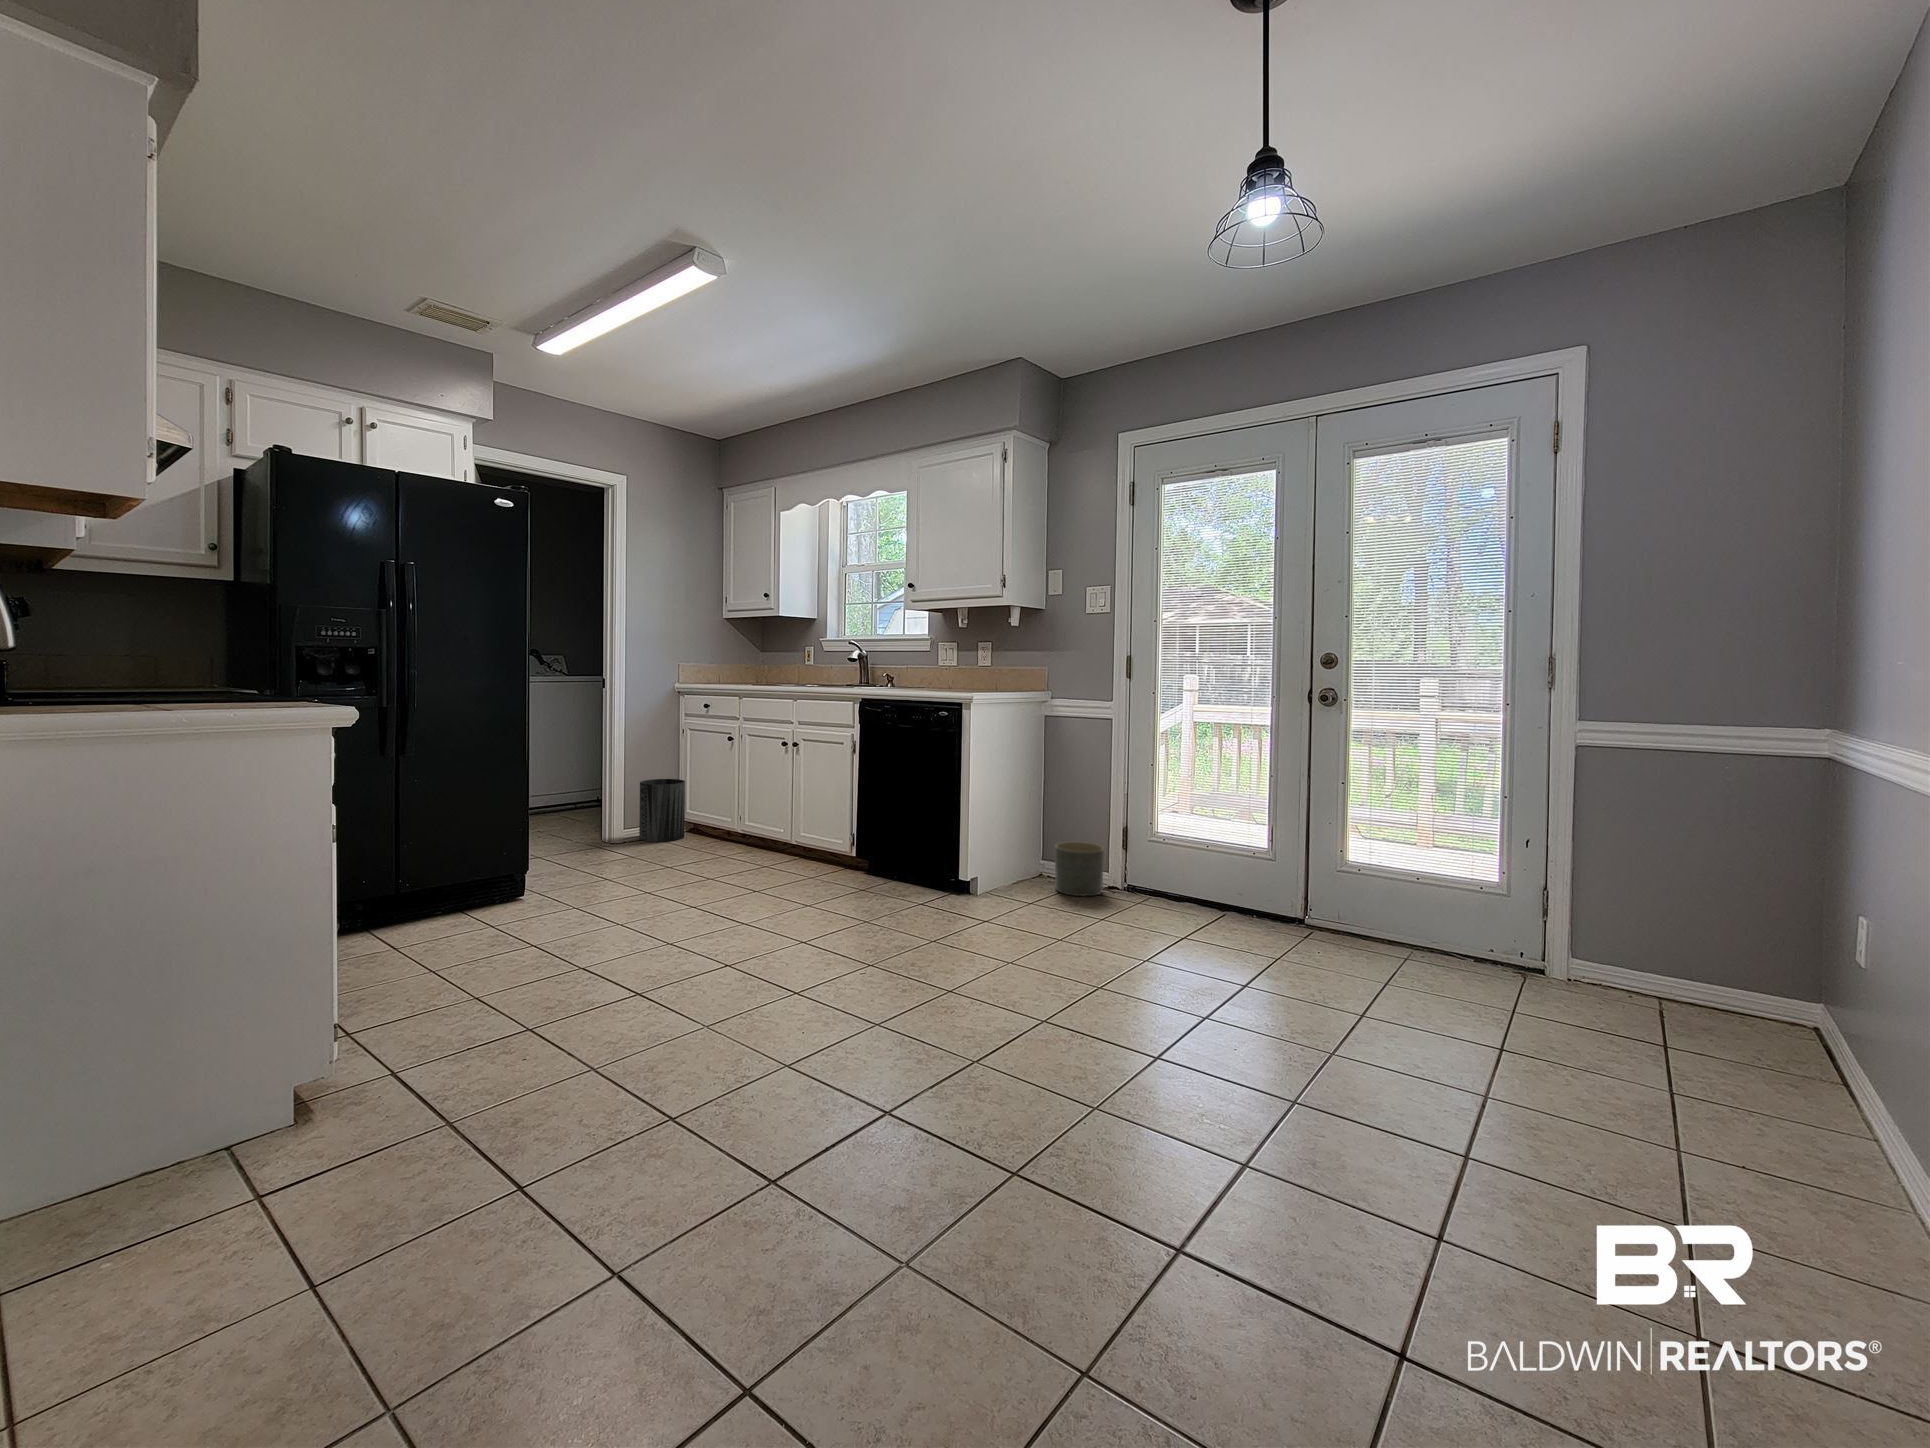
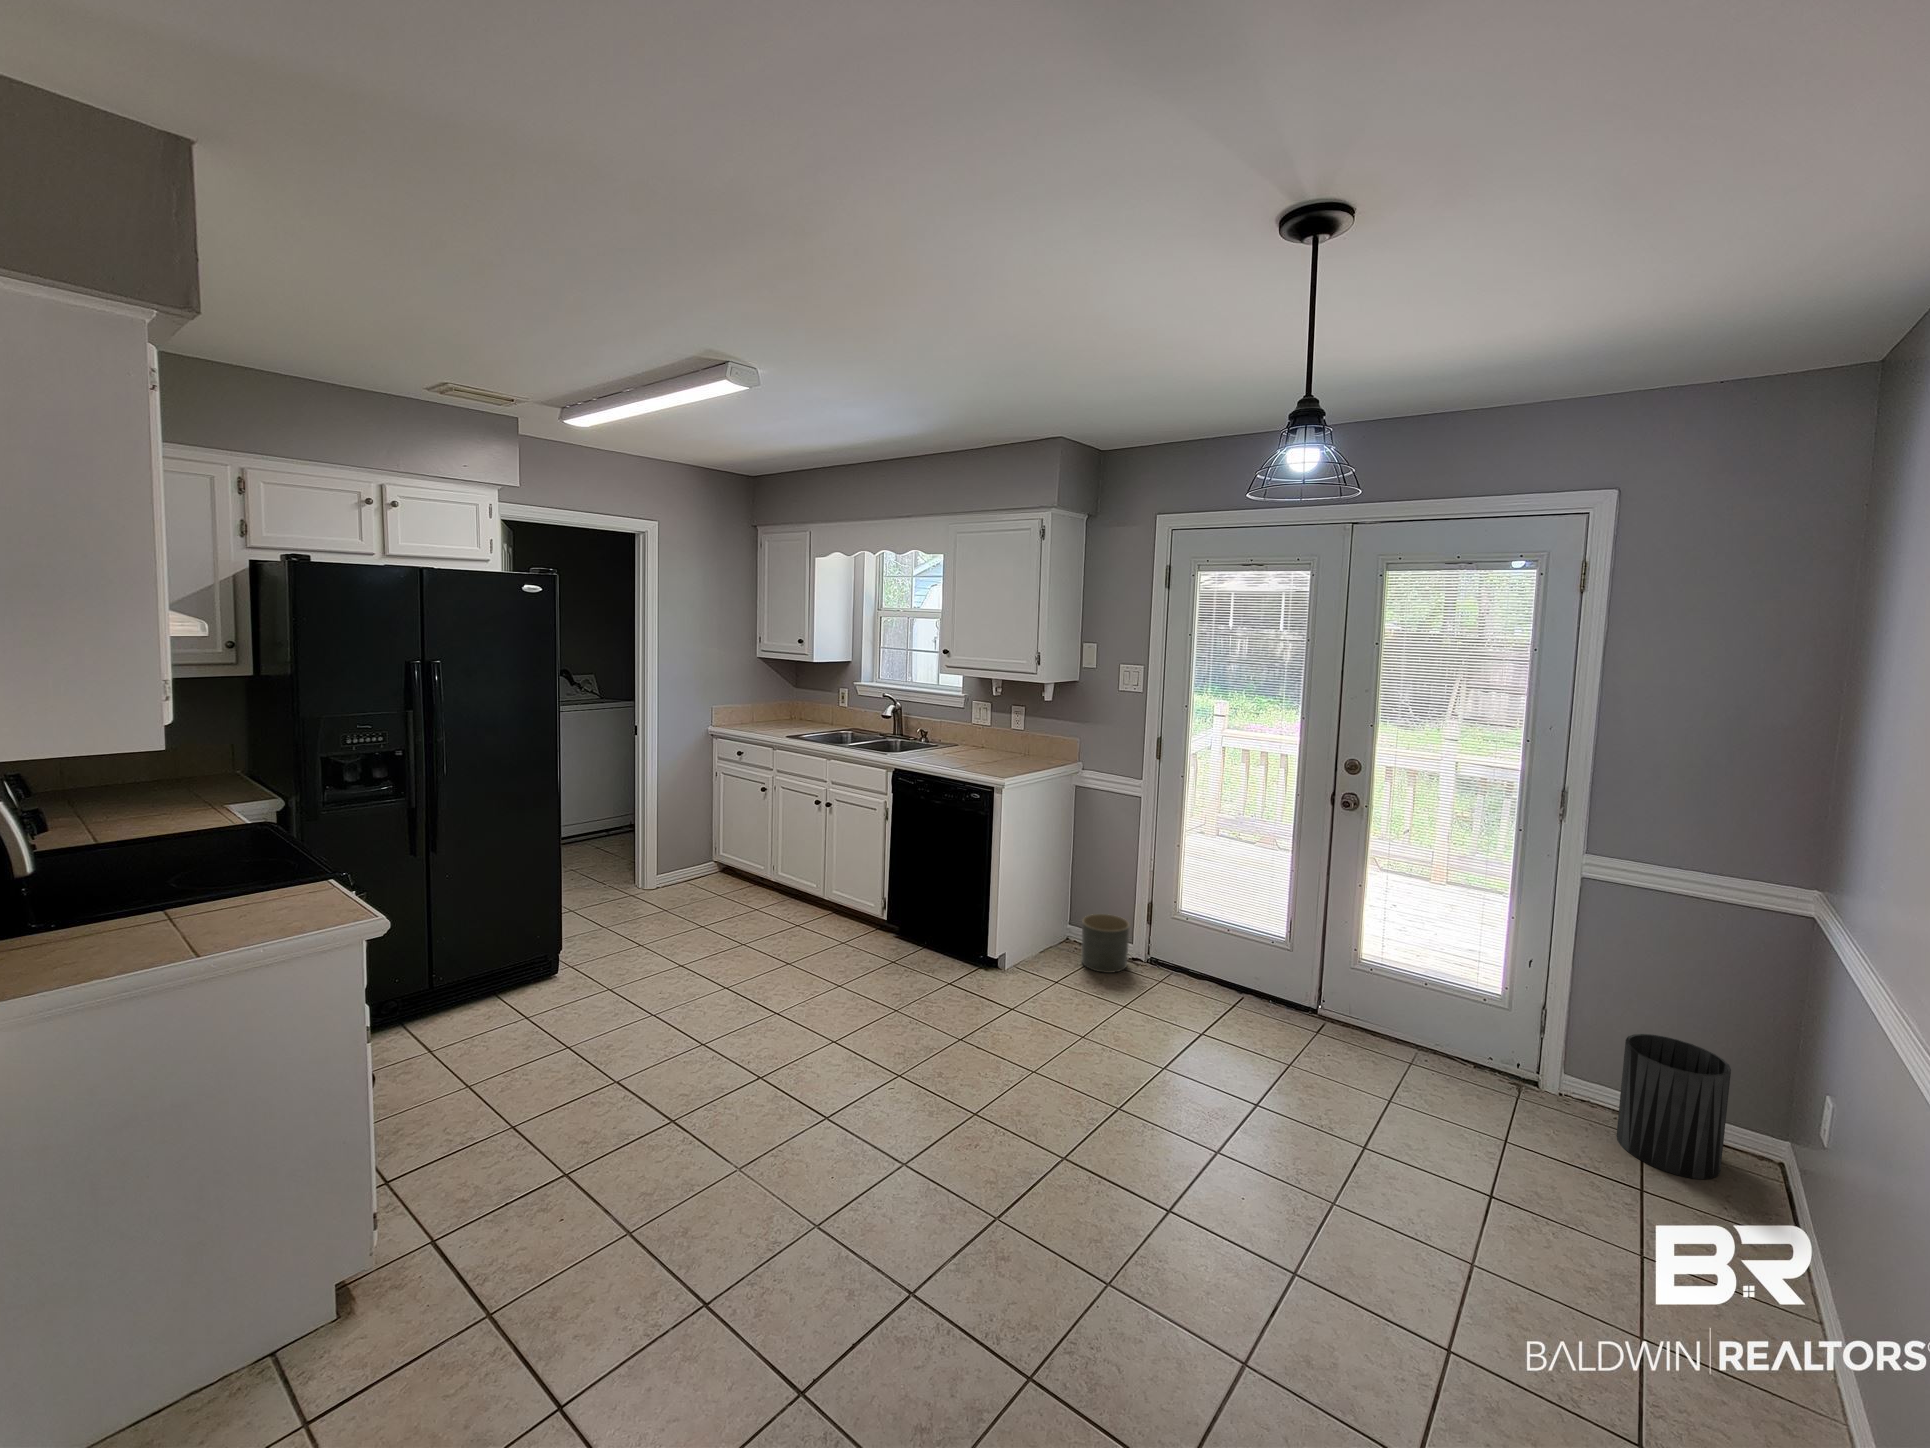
trash can: present [639,779,685,842] -> present [1617,1034,1731,1179]

